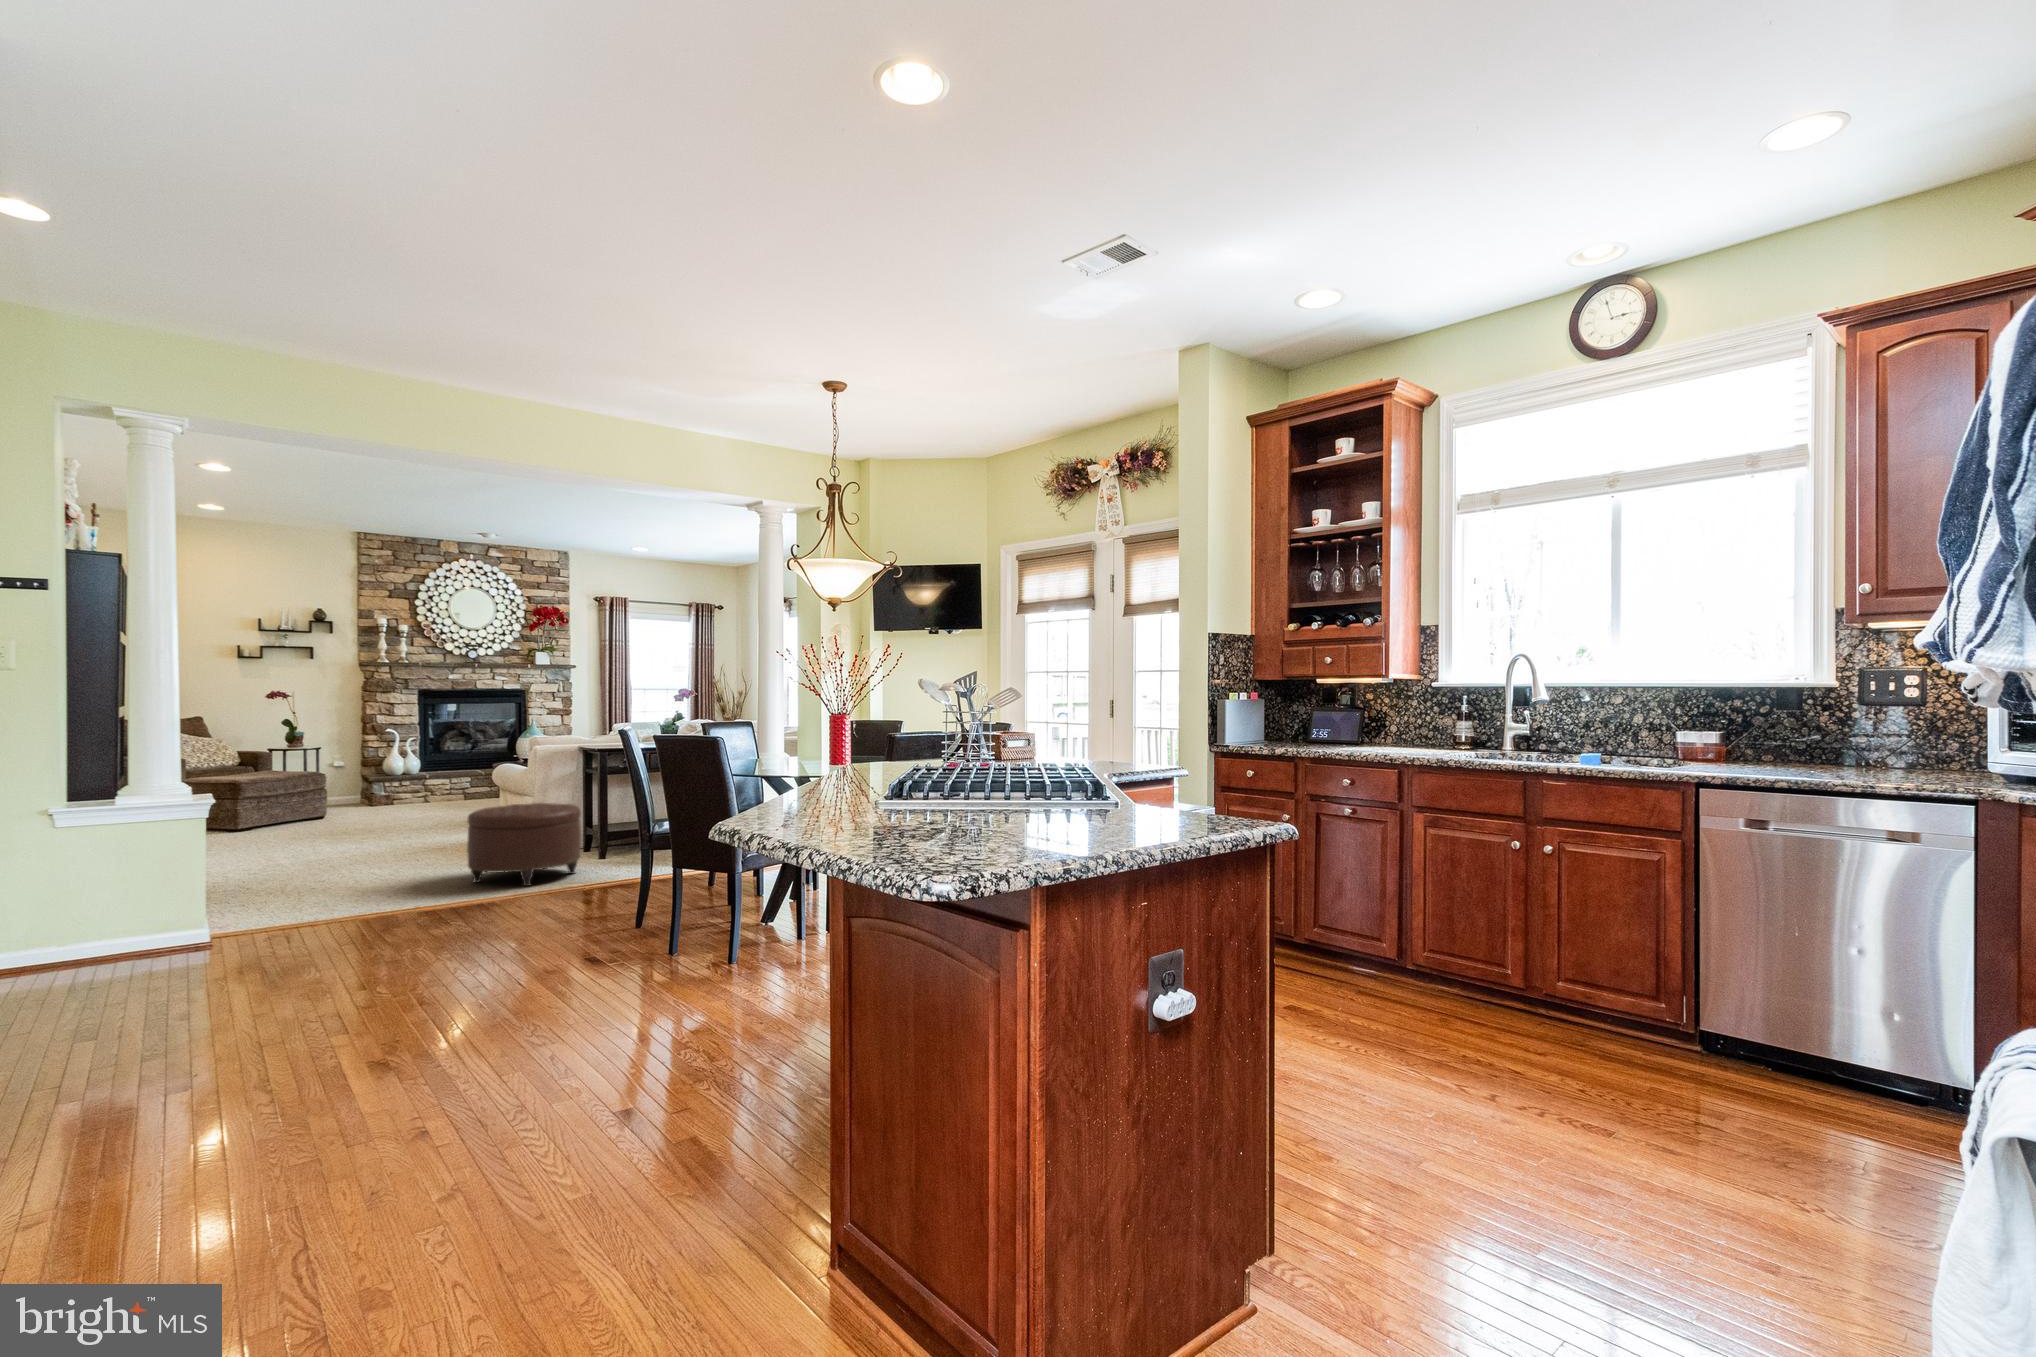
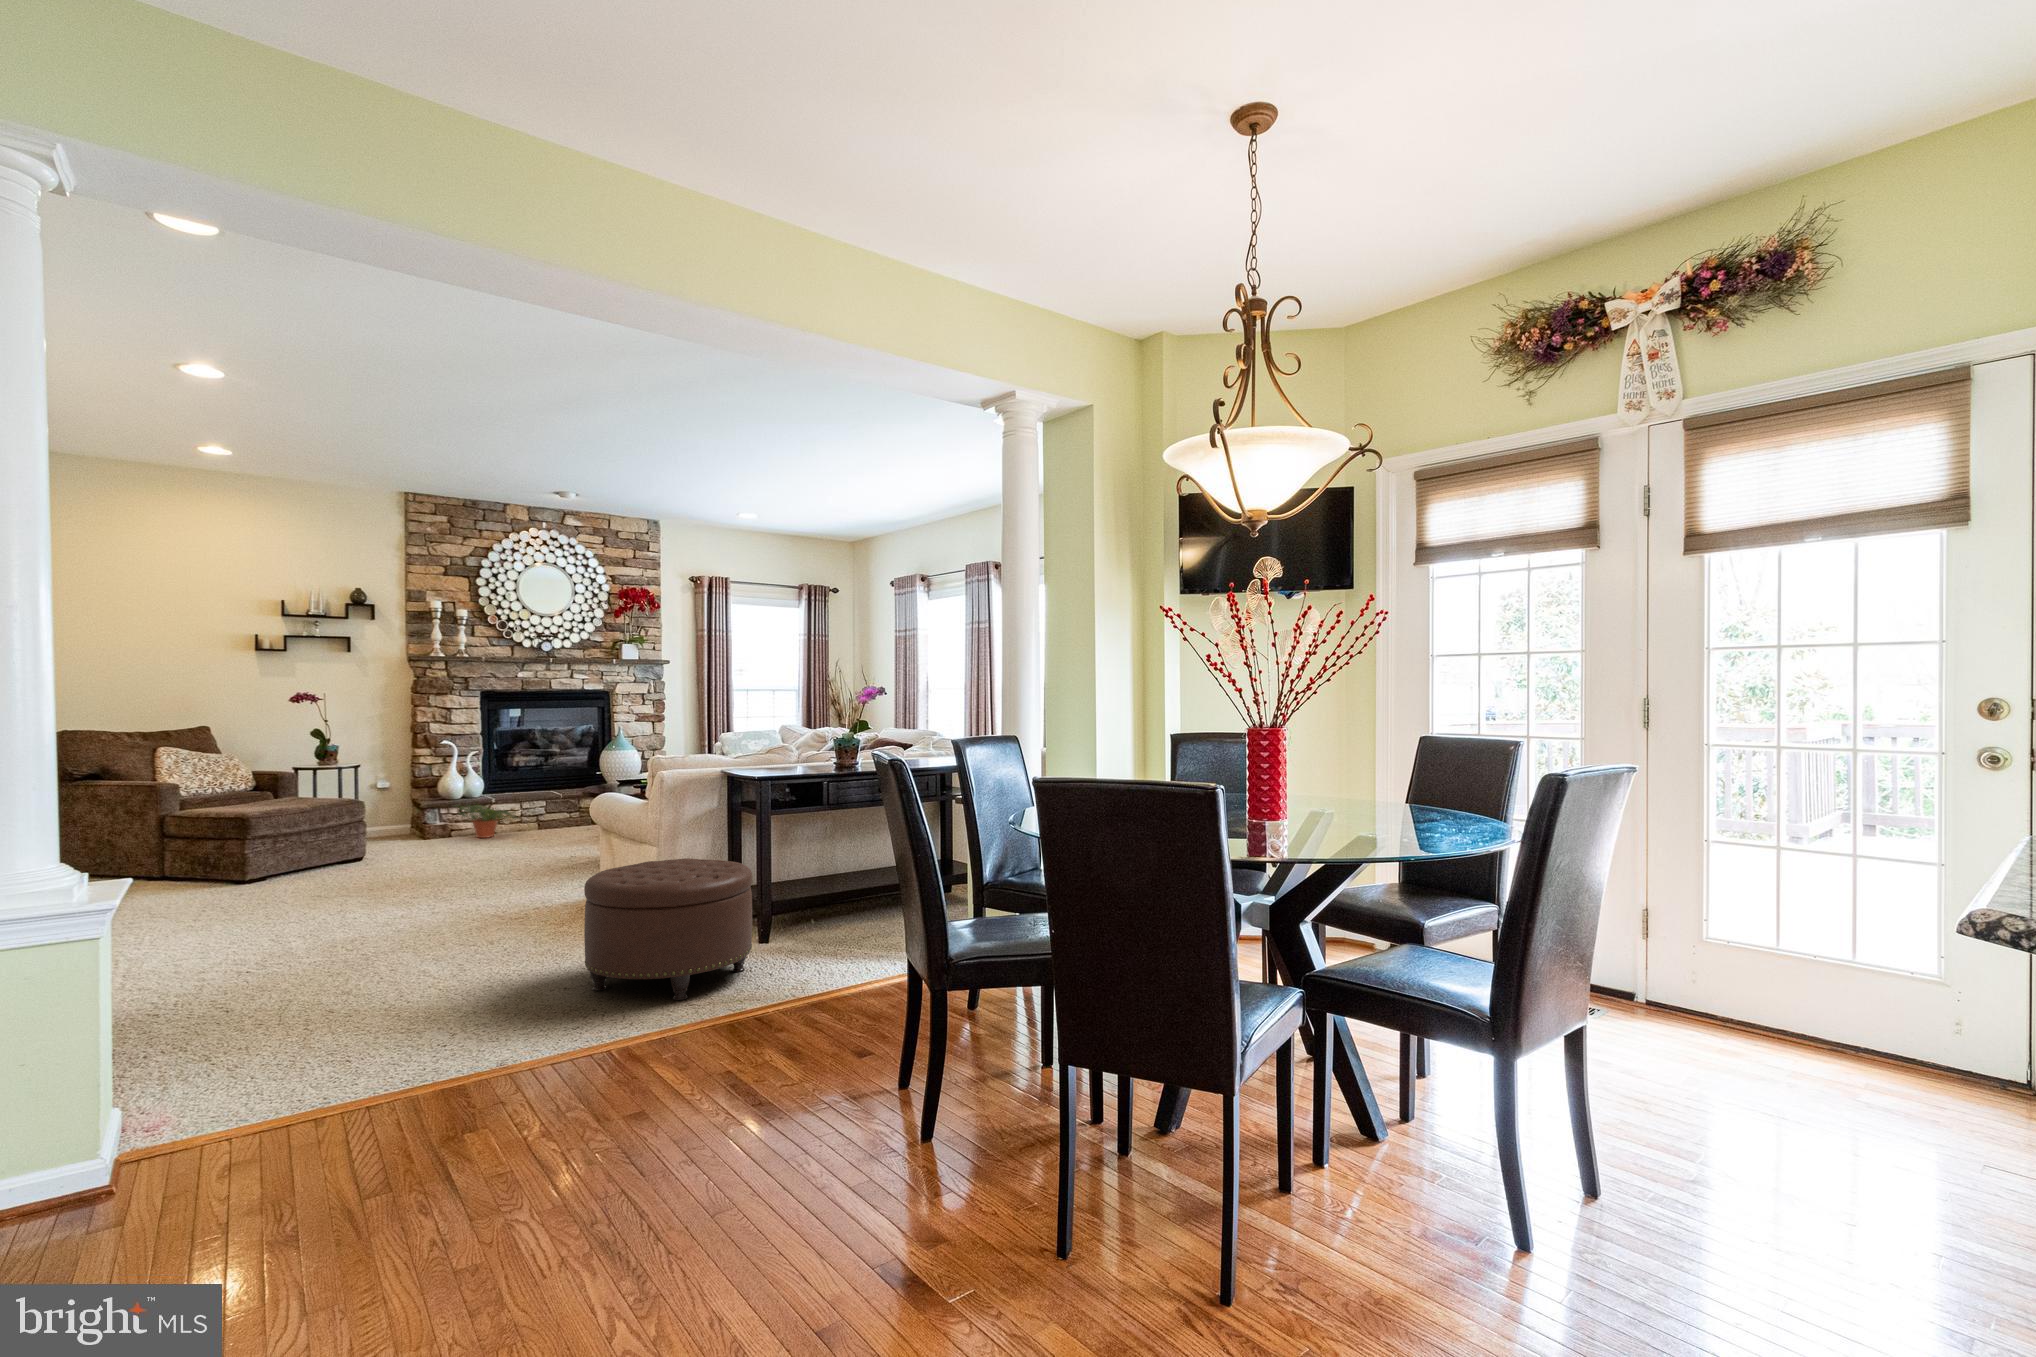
potted plant: none [394,777,450,804] -> present [455,805,517,838]

